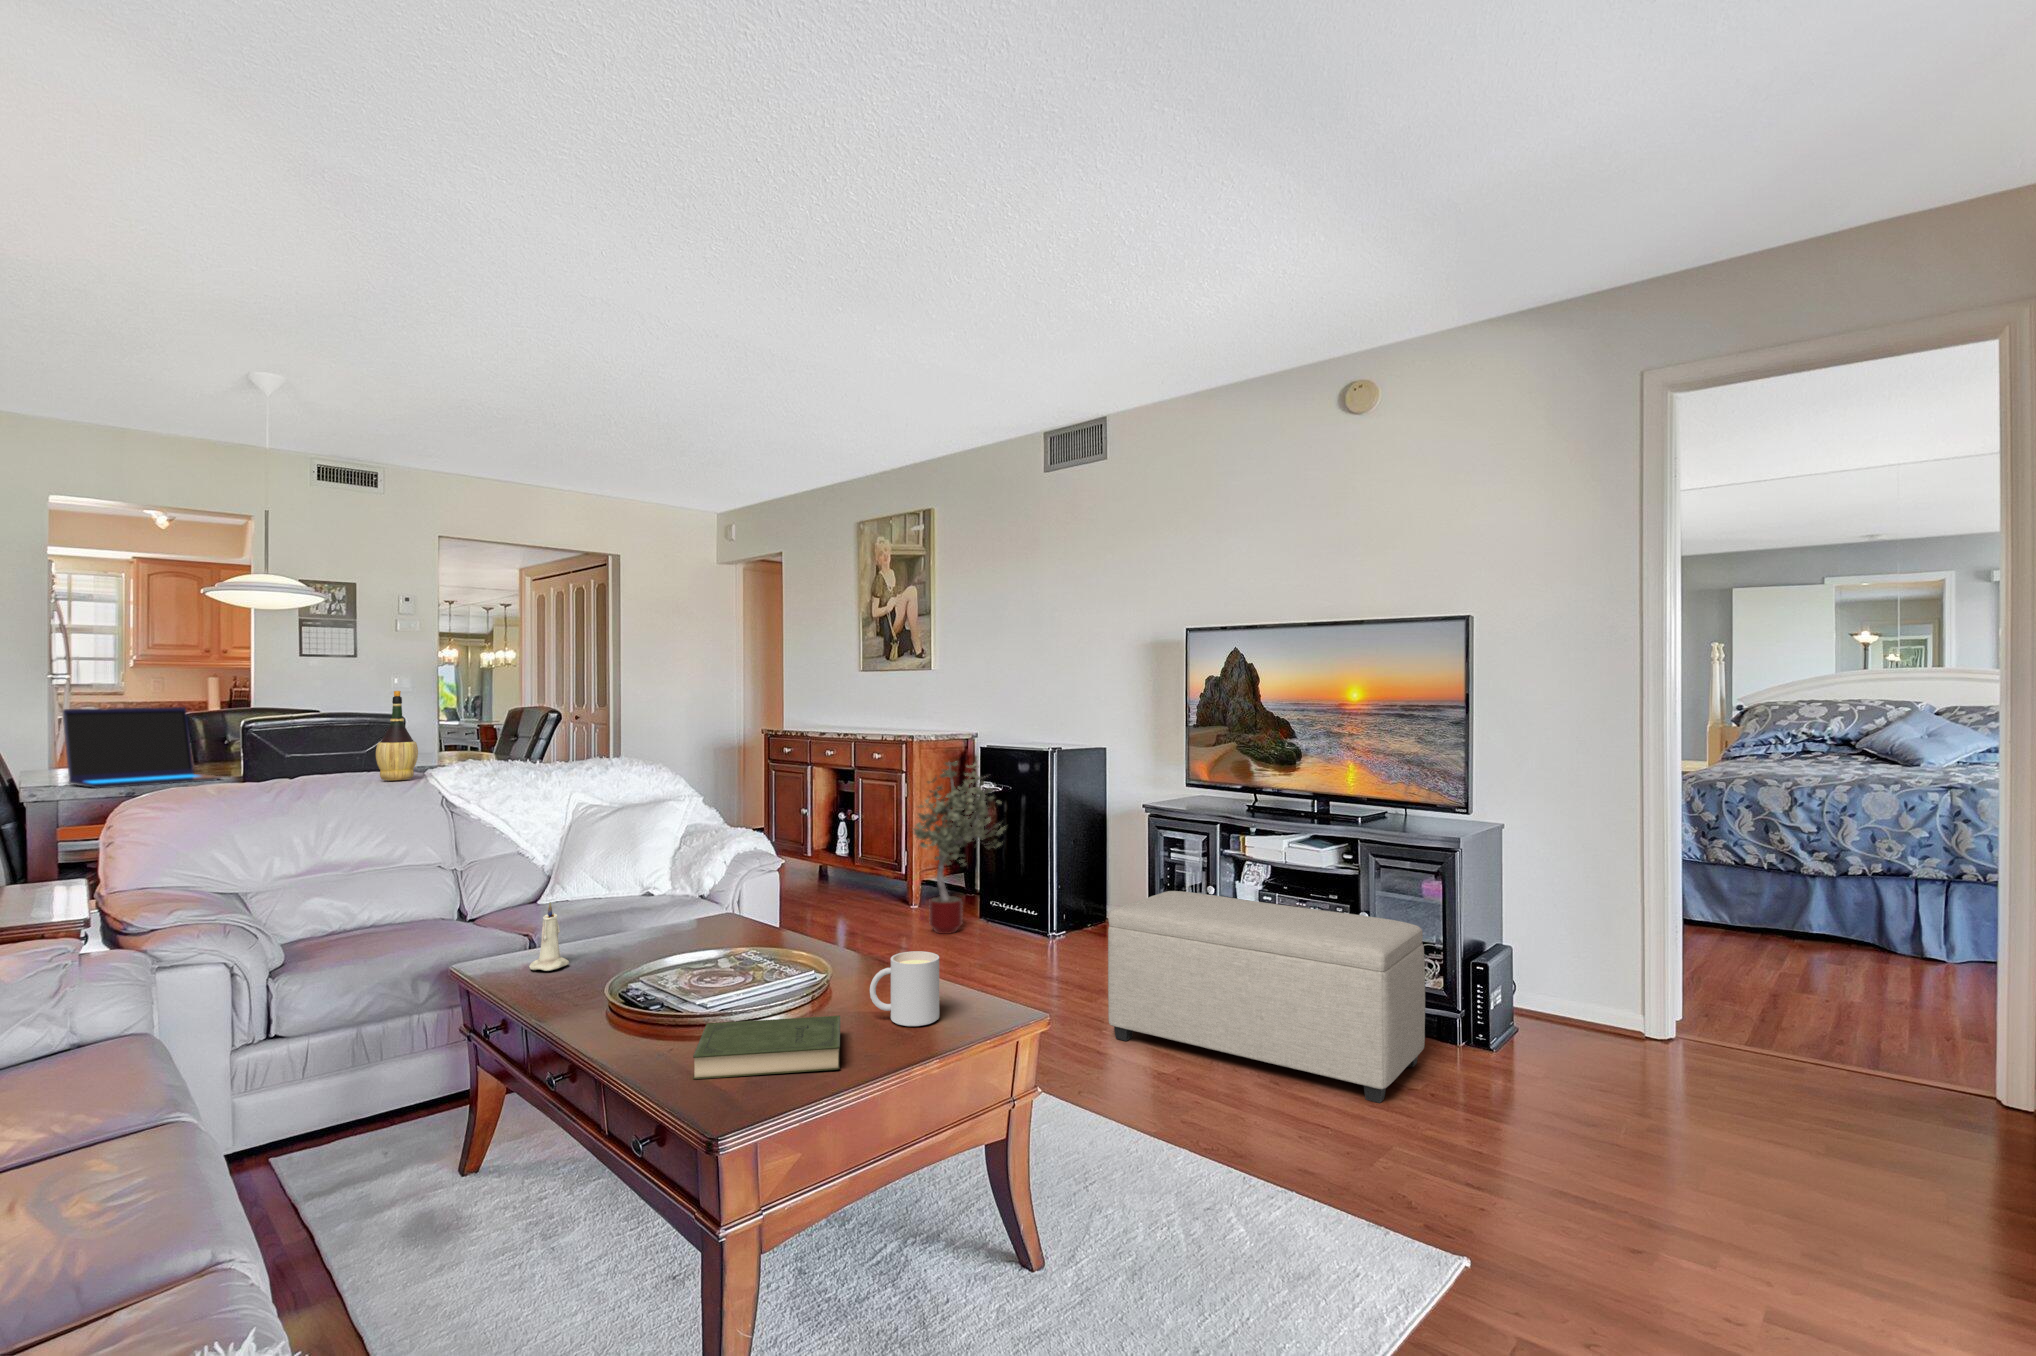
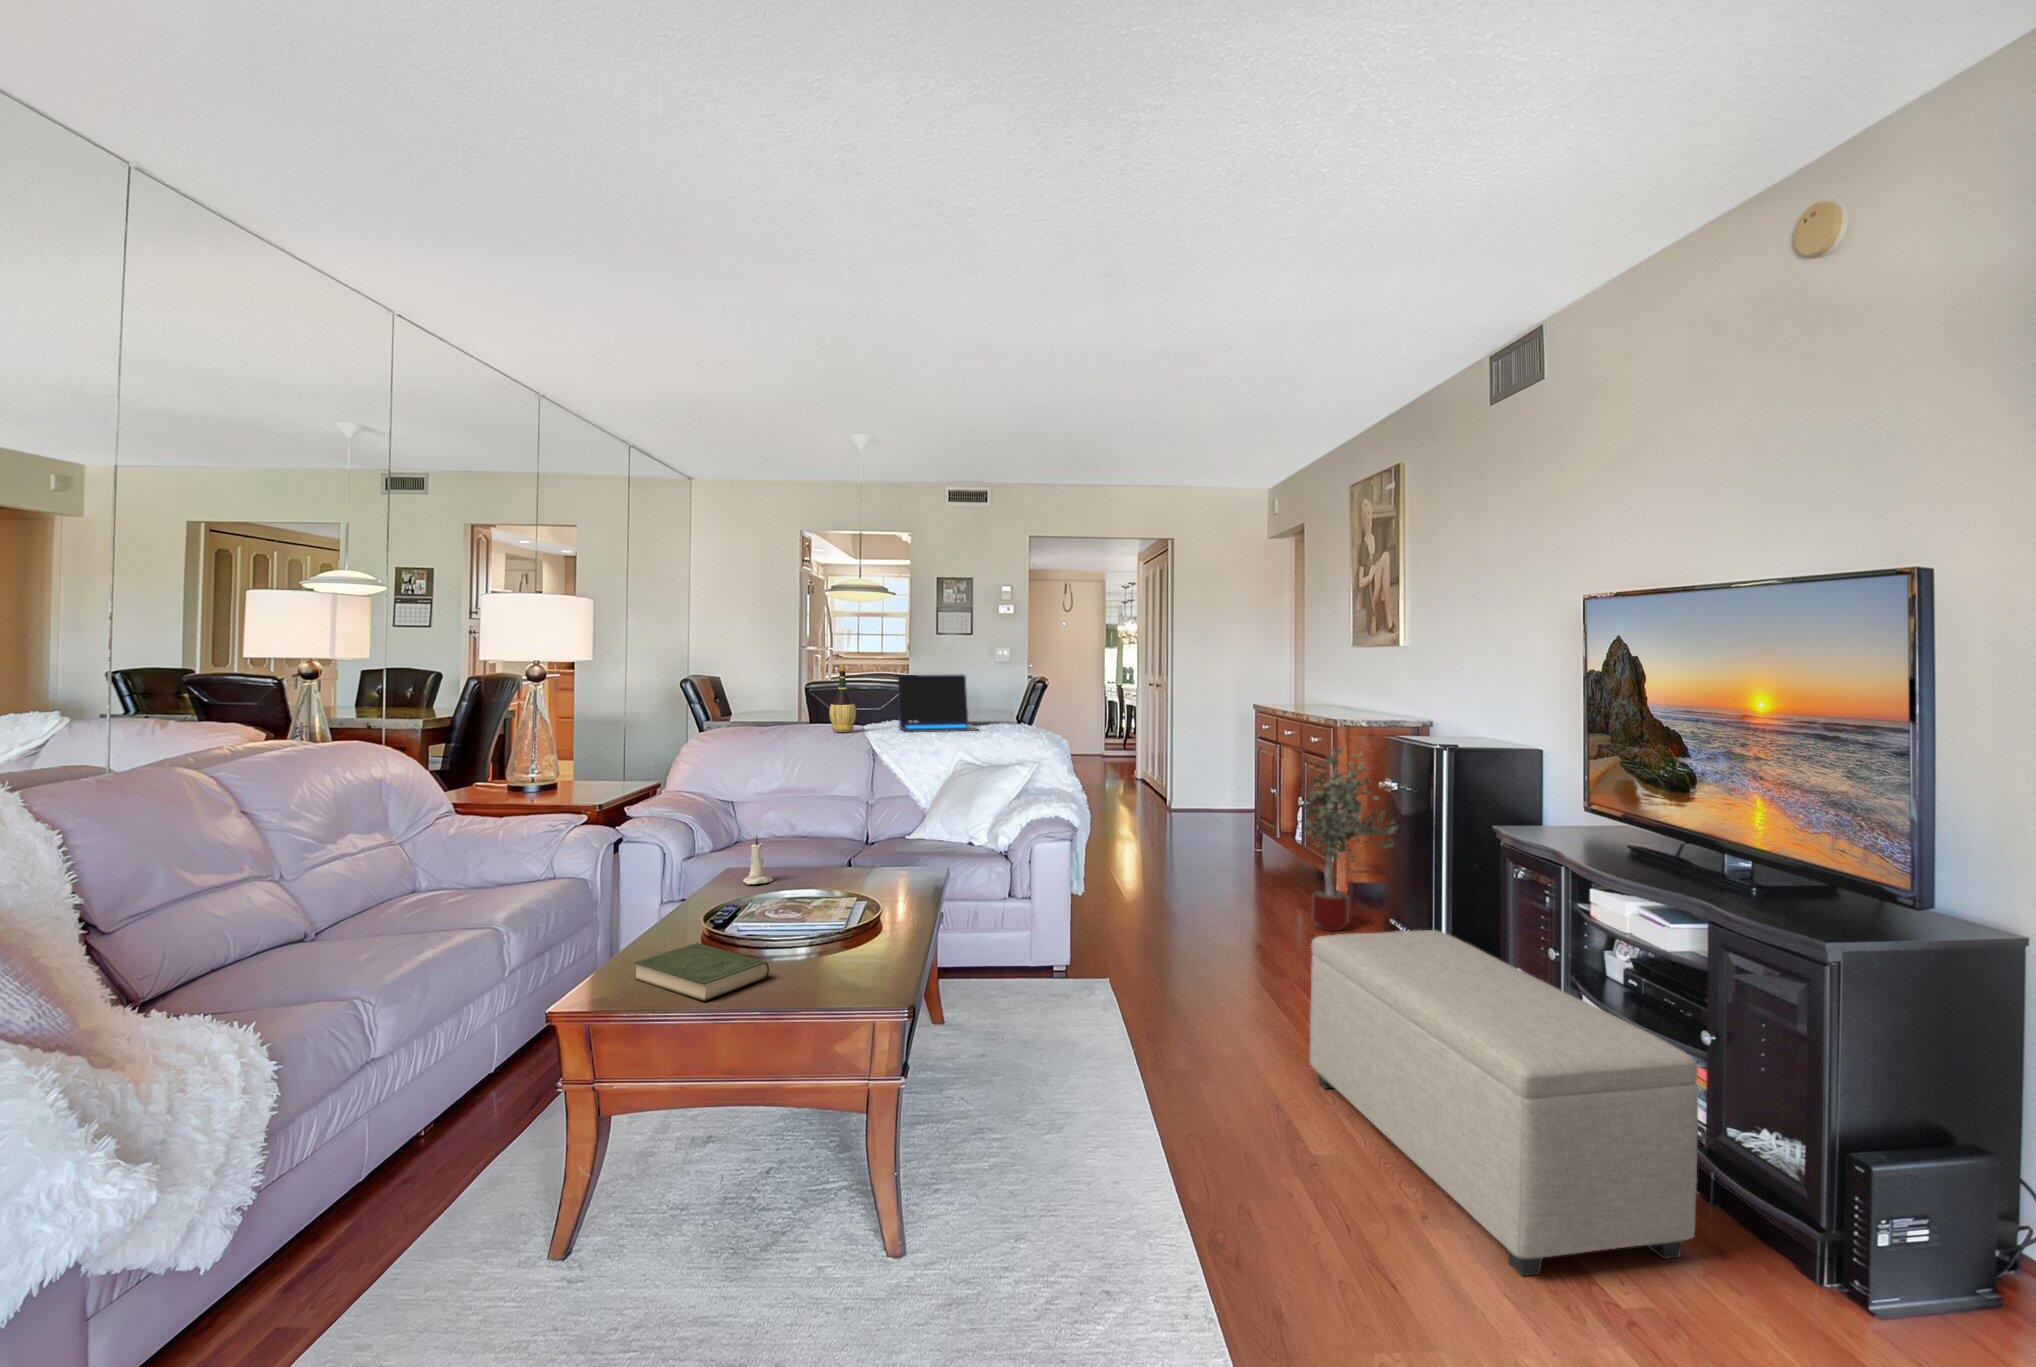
laptop: present [63,707,222,788] -> present [898,675,978,732]
mug: present [870,951,939,1026] -> none [809,922,860,989]

